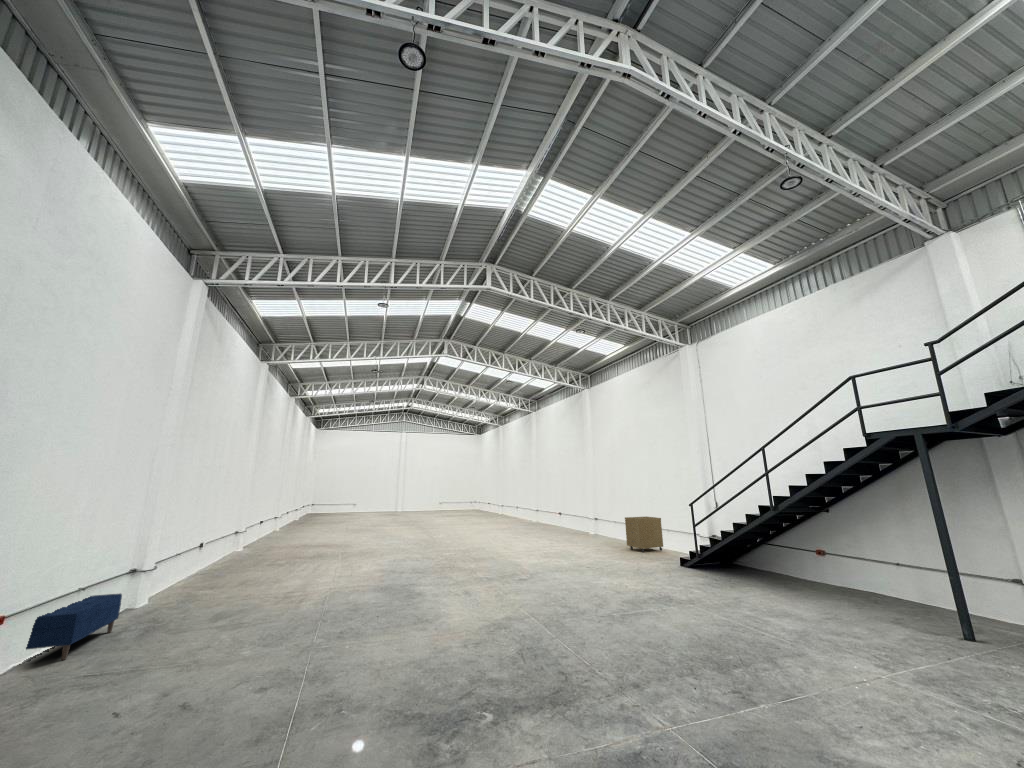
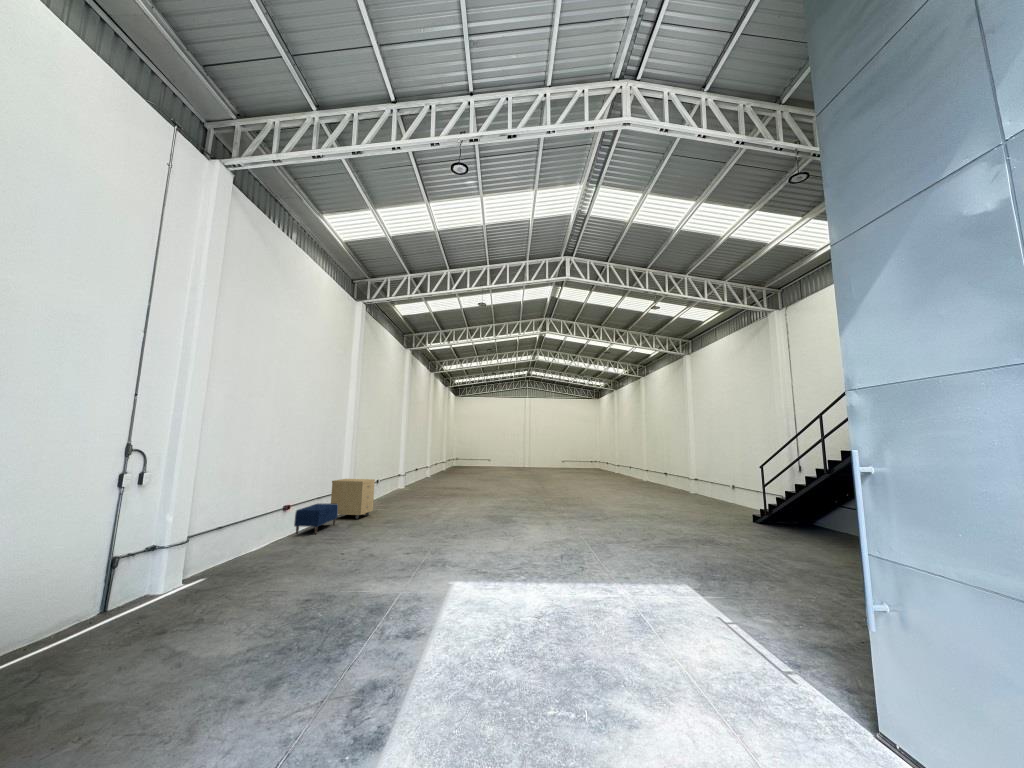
storage cabinet: present [625,517,663,552] -> present [331,479,375,519]

